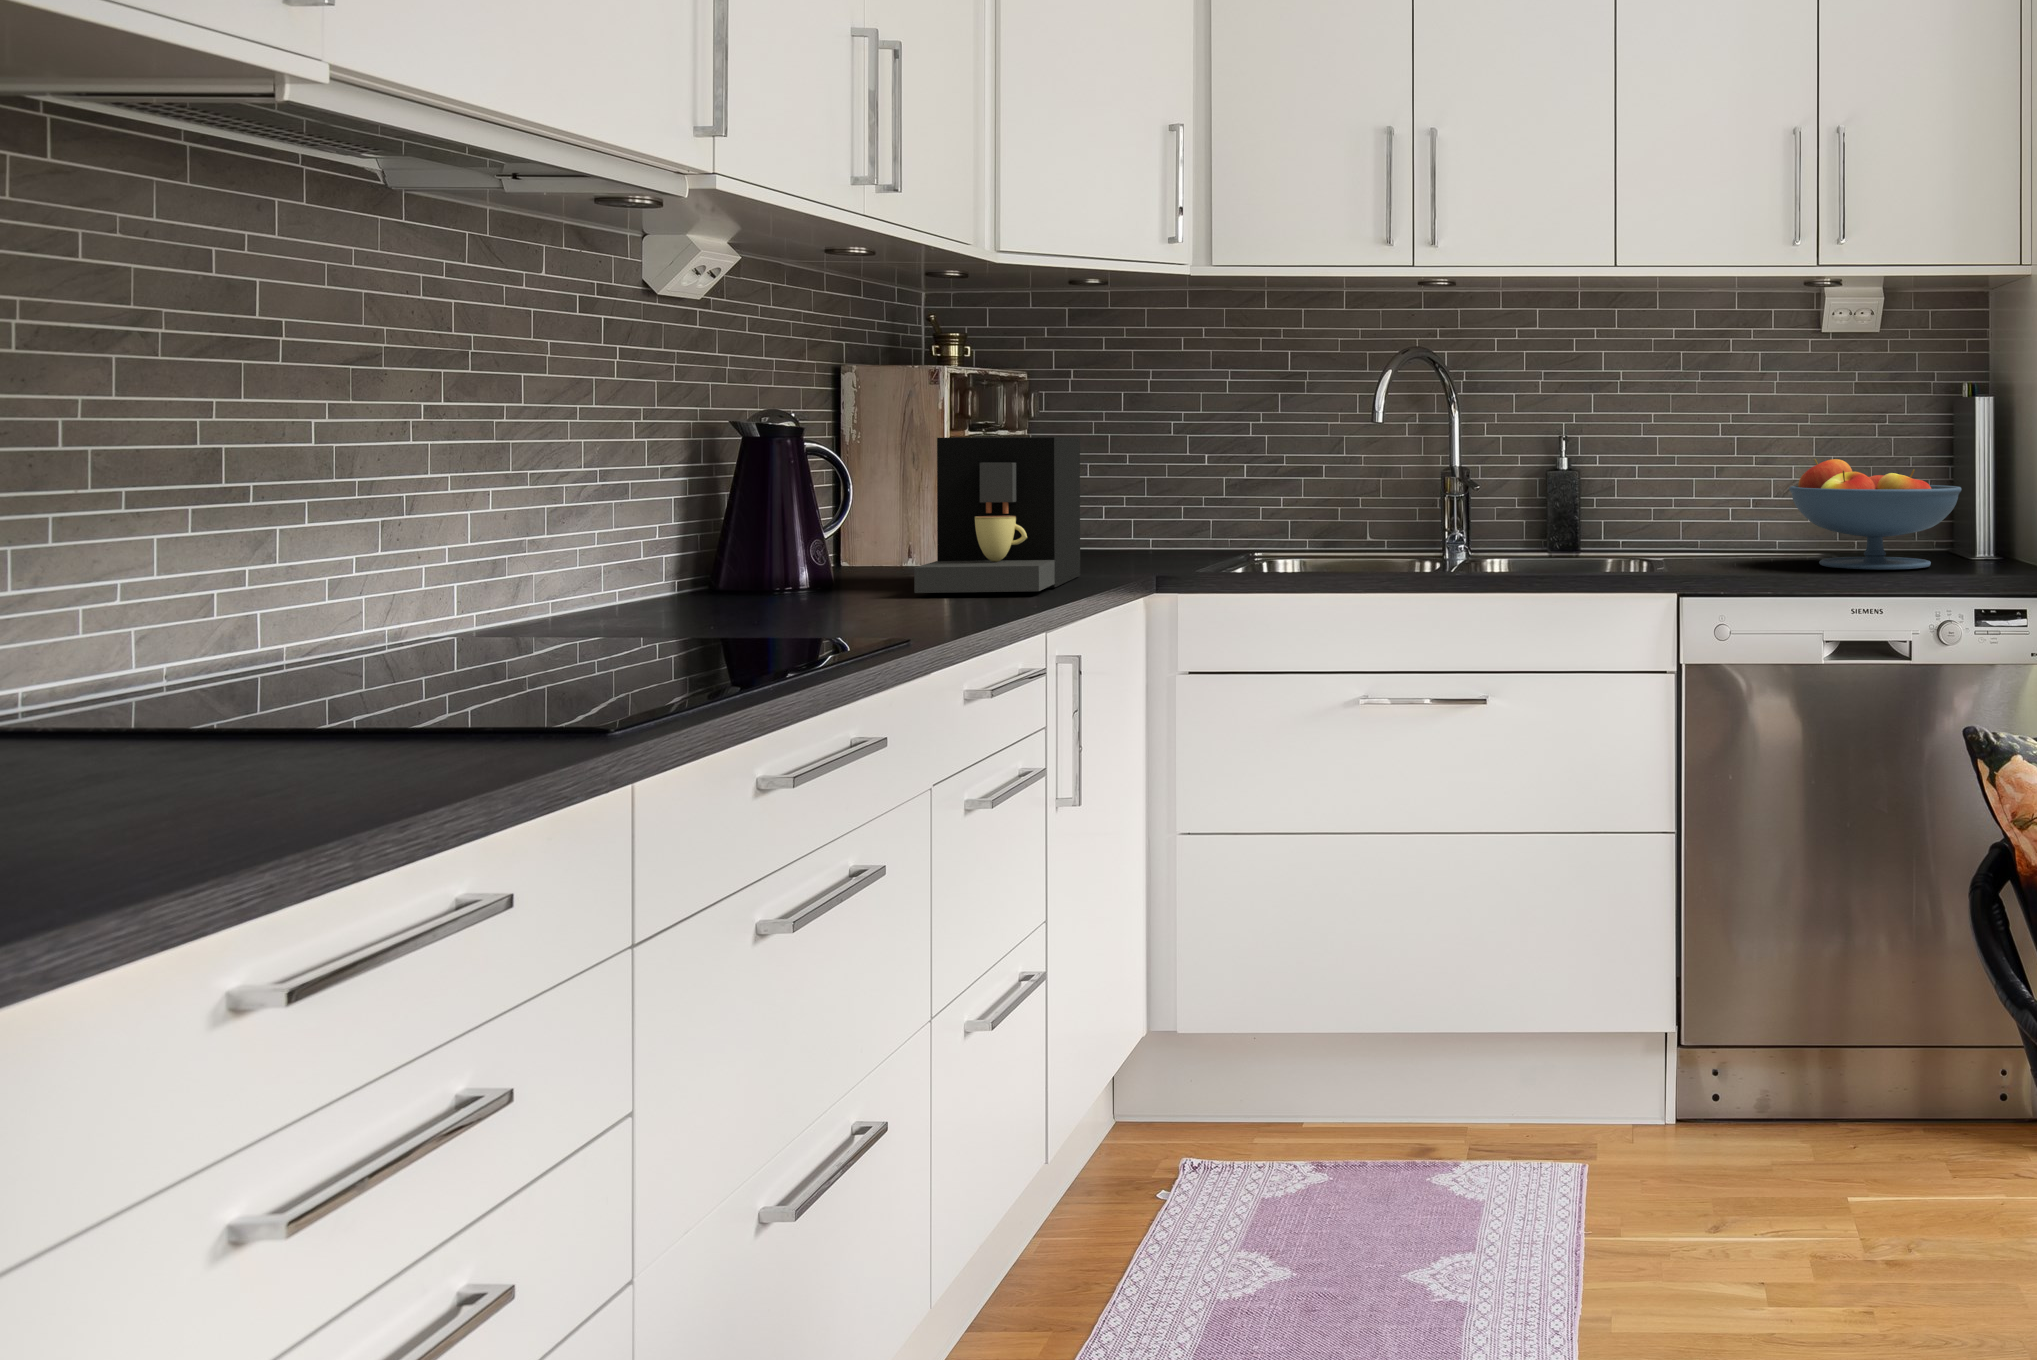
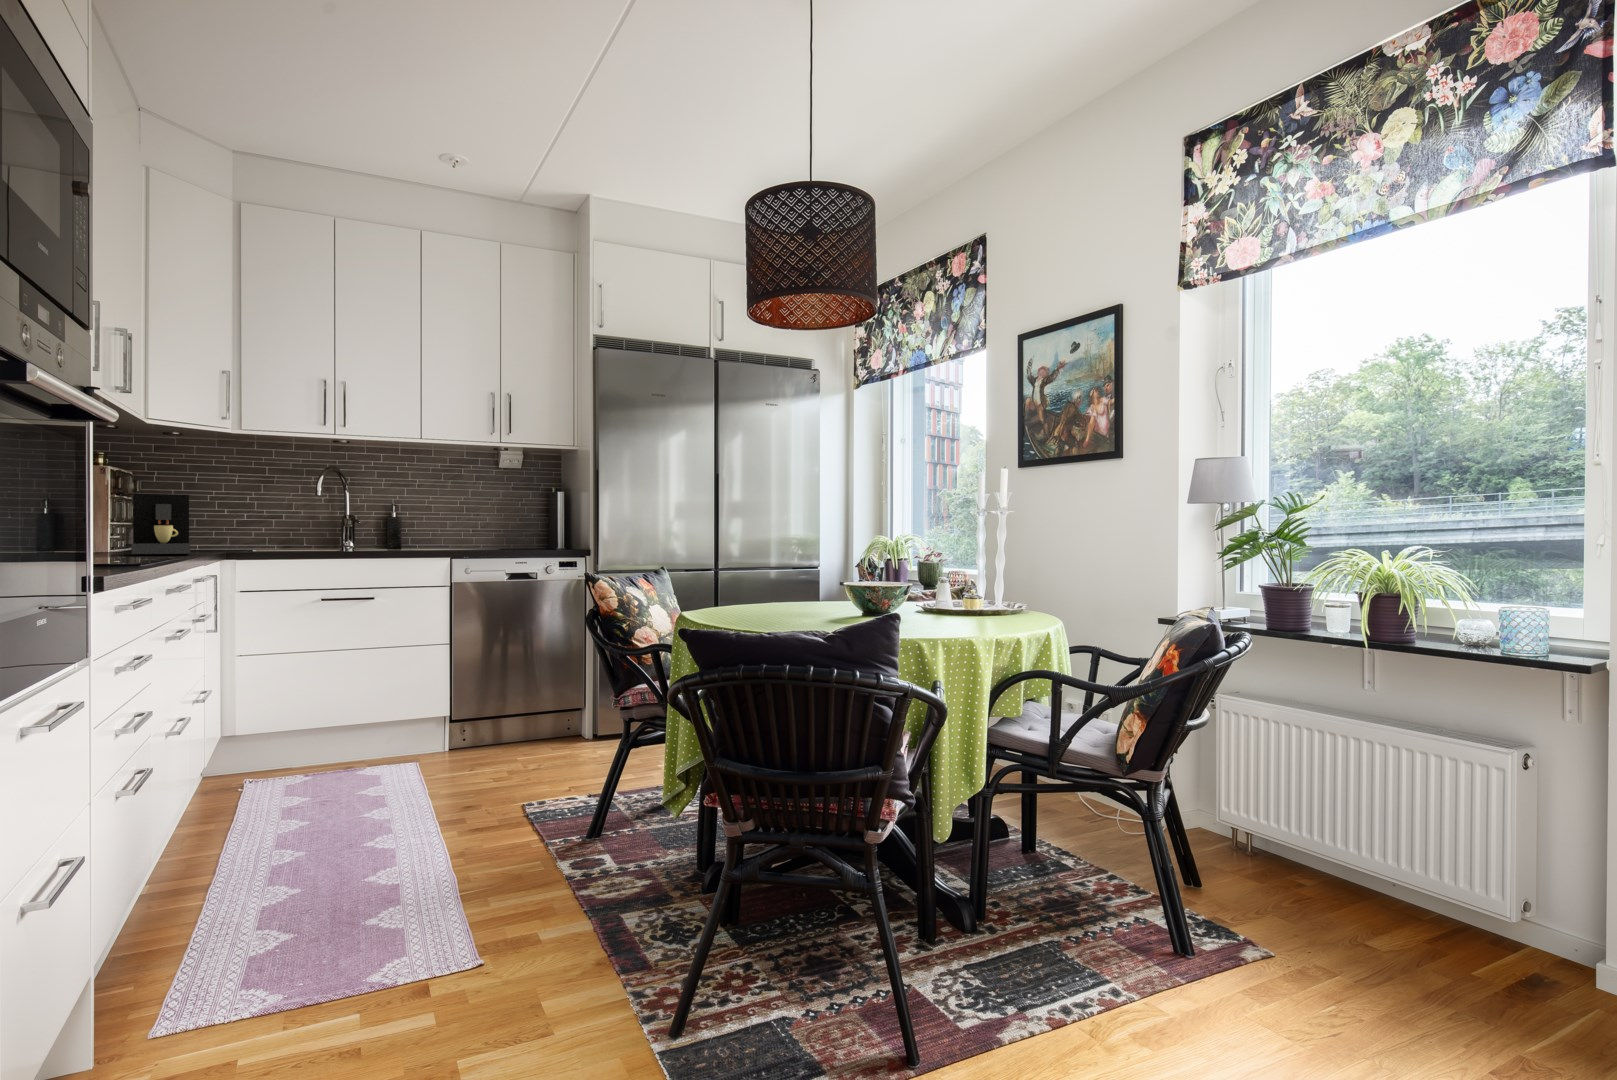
fruit bowl: present [1789,459,1962,569] -> none [489,513,553,552]

